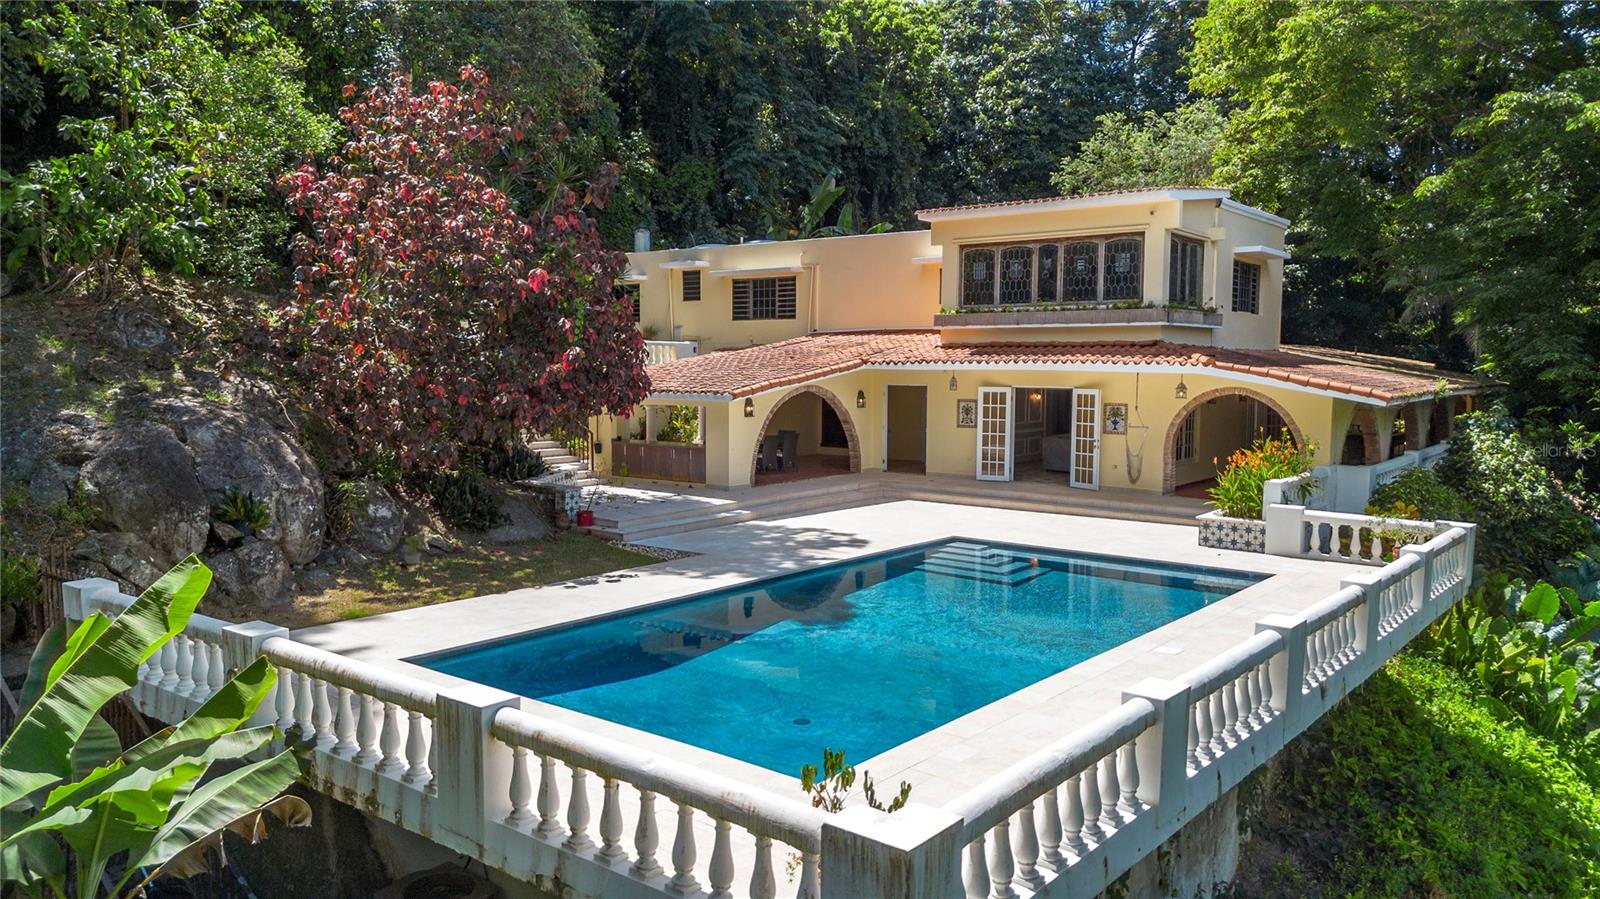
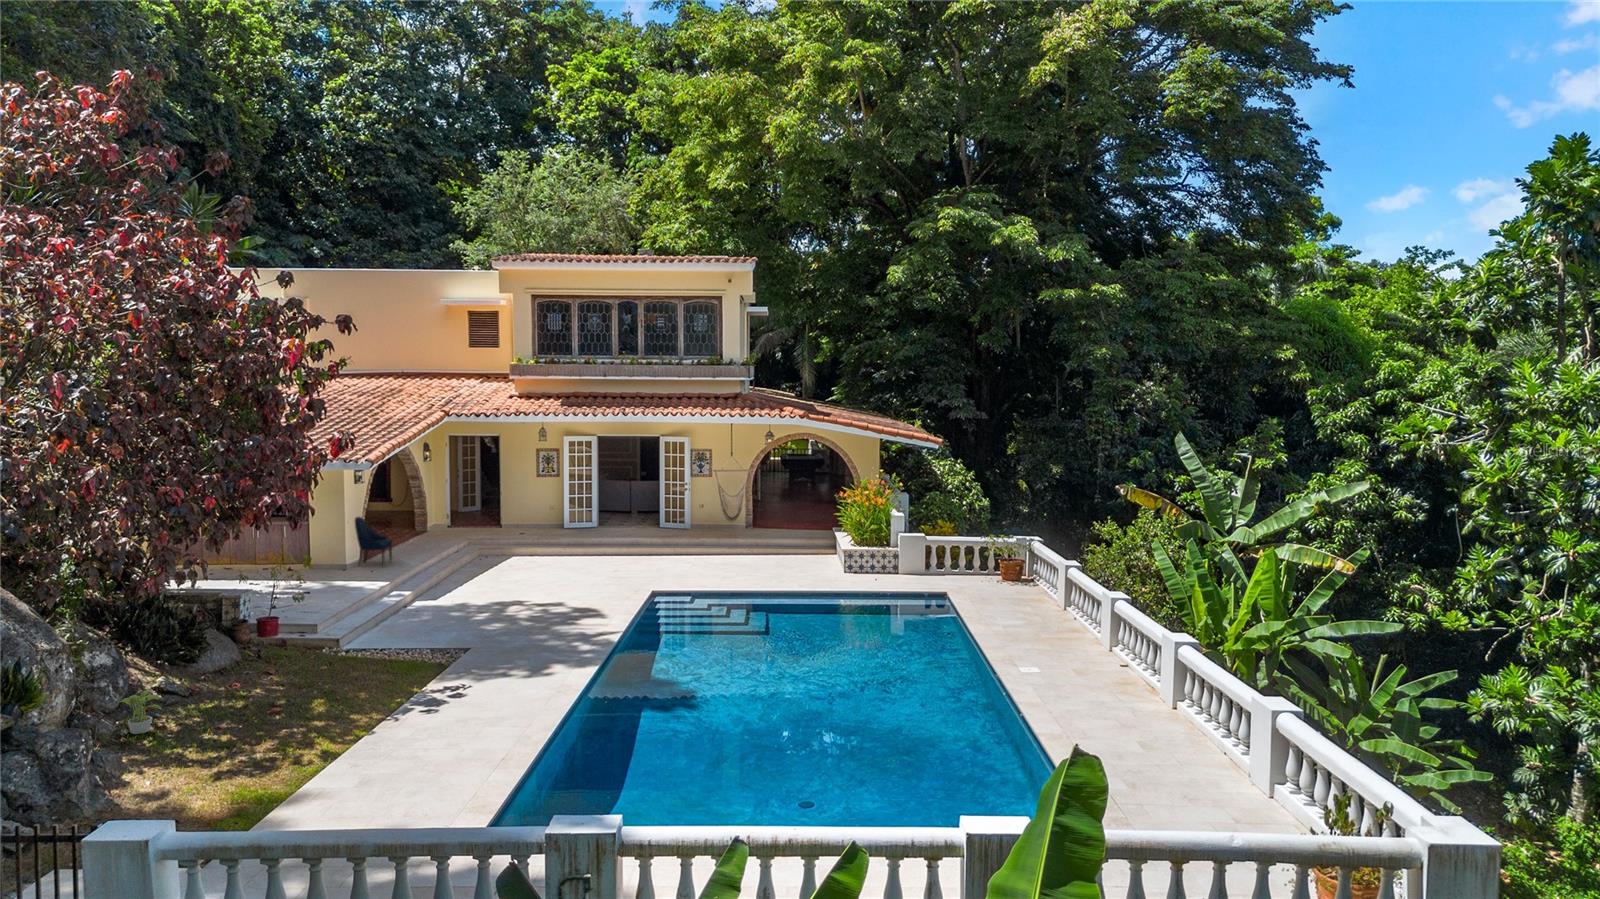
chair: none [740,444,773,488] -> present [355,517,392,566]

